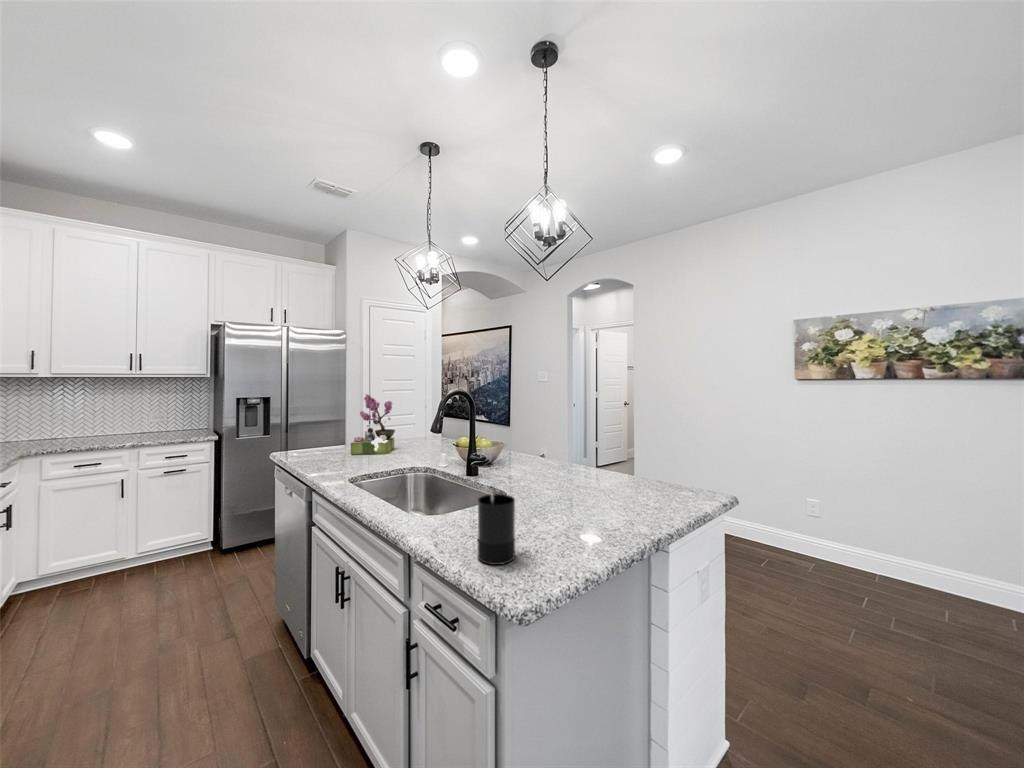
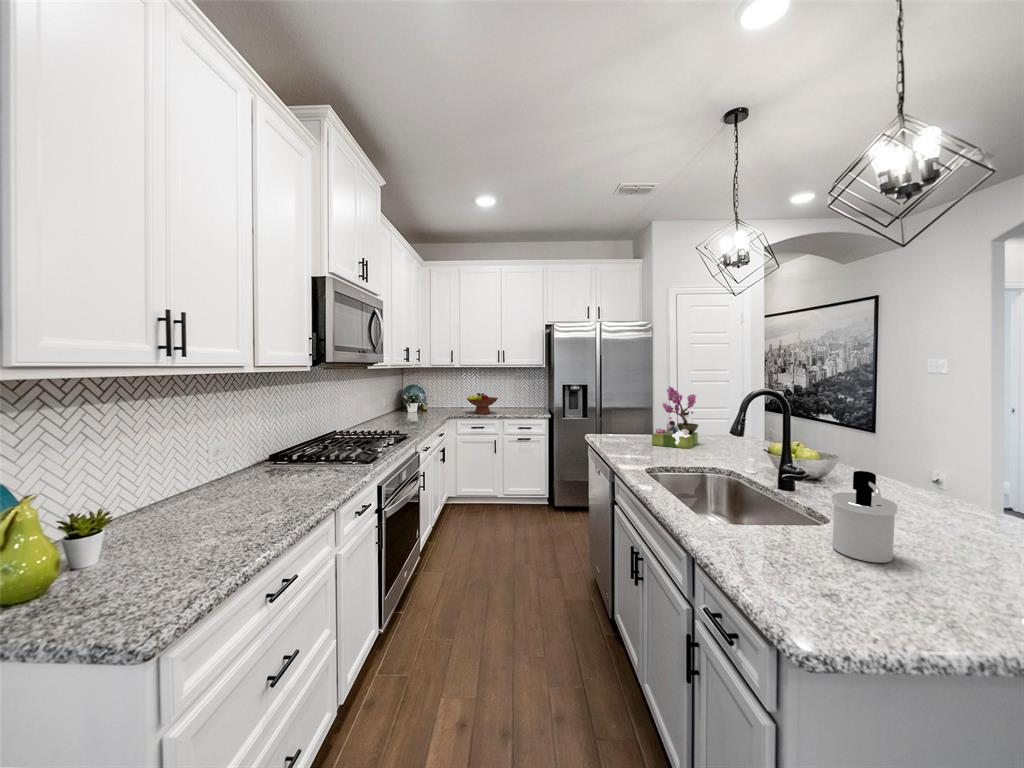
fruit bowl: none [65,413,129,443] -> present [467,393,498,414]
soap dispenser: none [514,449,553,520] -> present [832,471,897,563]
candle: present [478,489,515,565] -> none [764,507,817,598]

